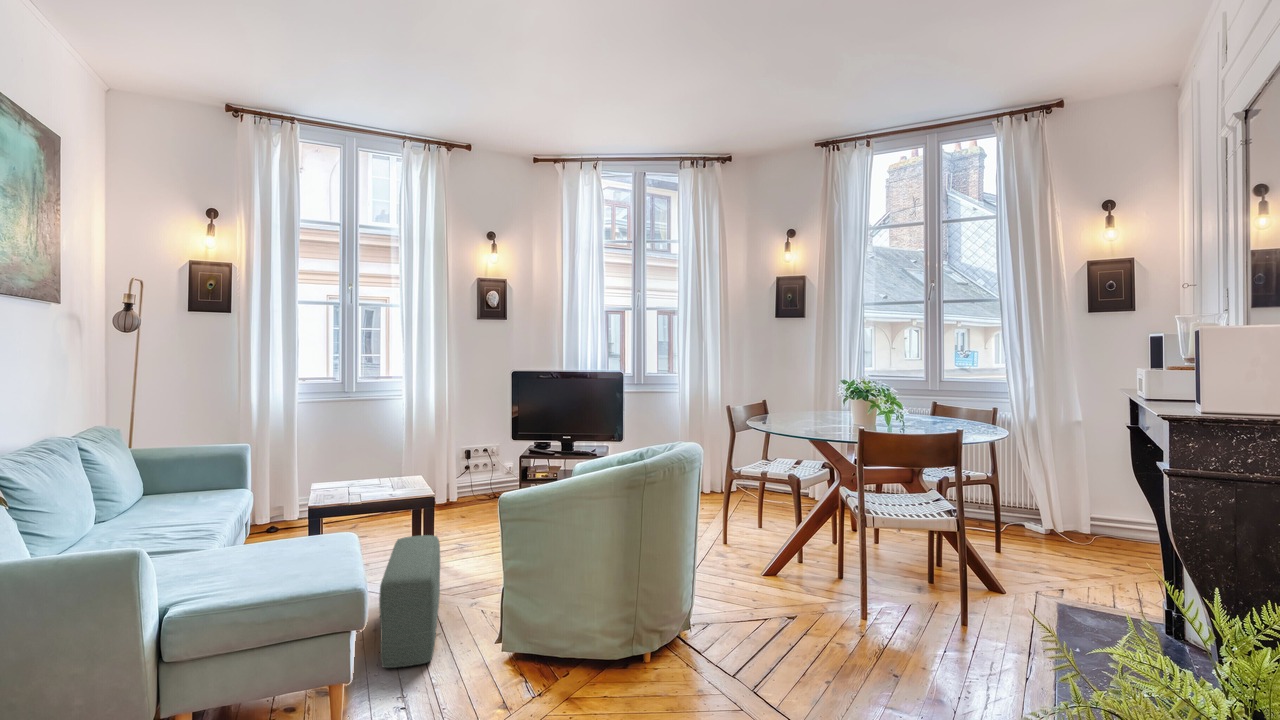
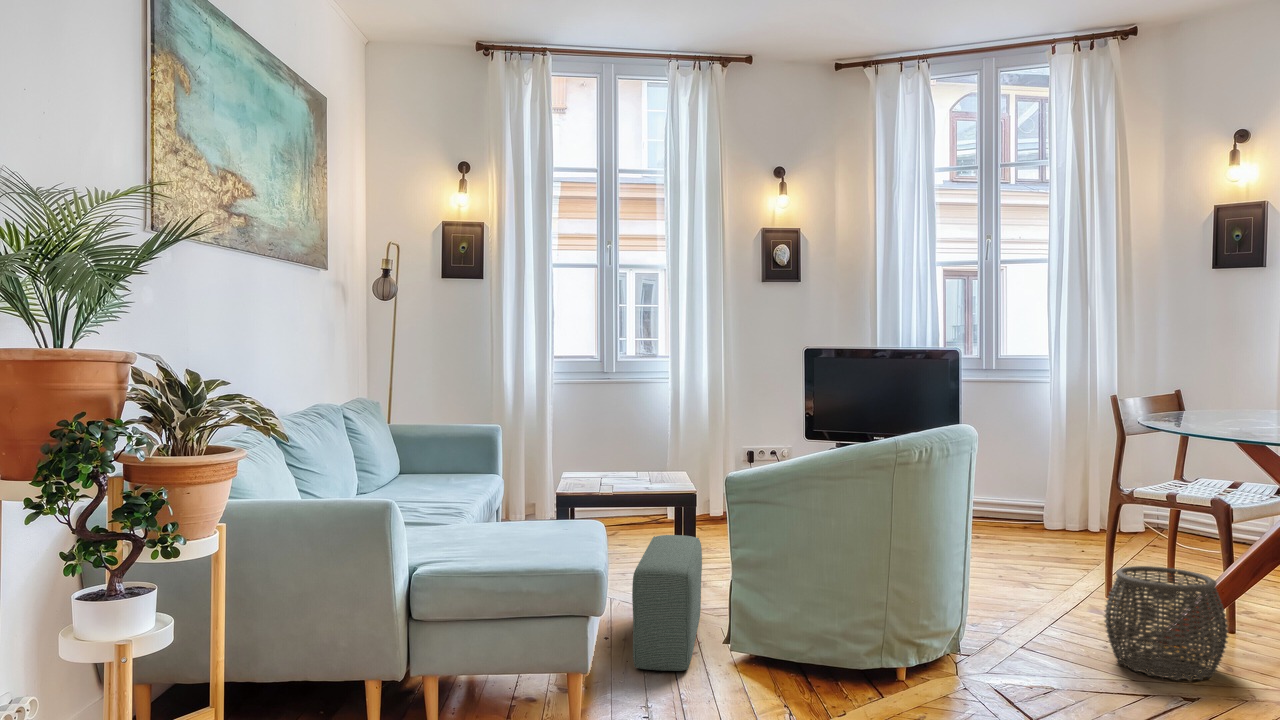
woven basket: none [733,525,809,605] -> present [1104,566,1228,681]

